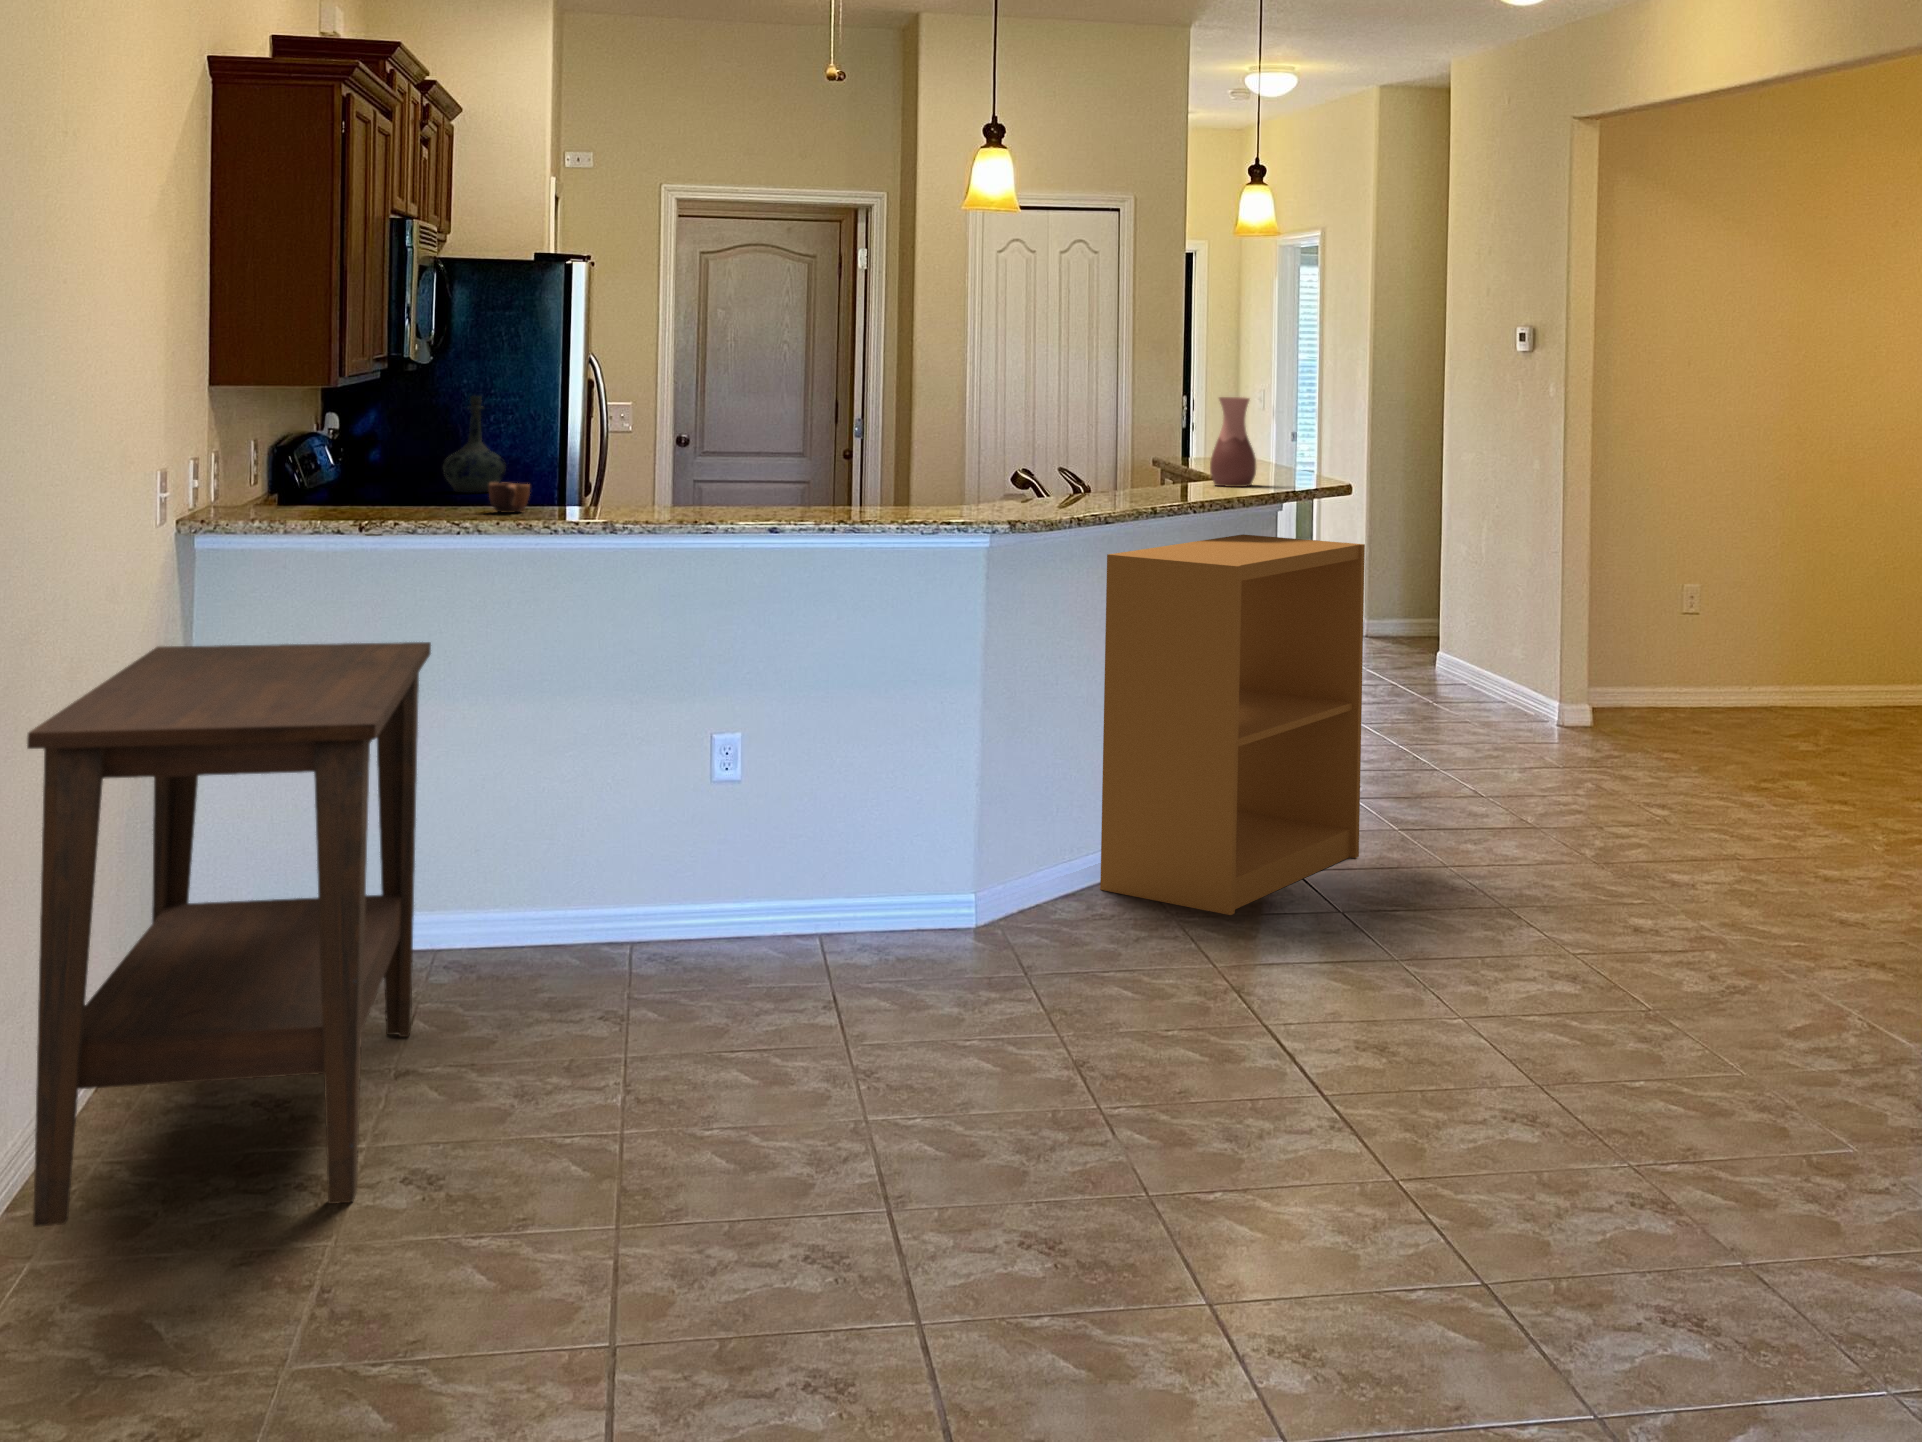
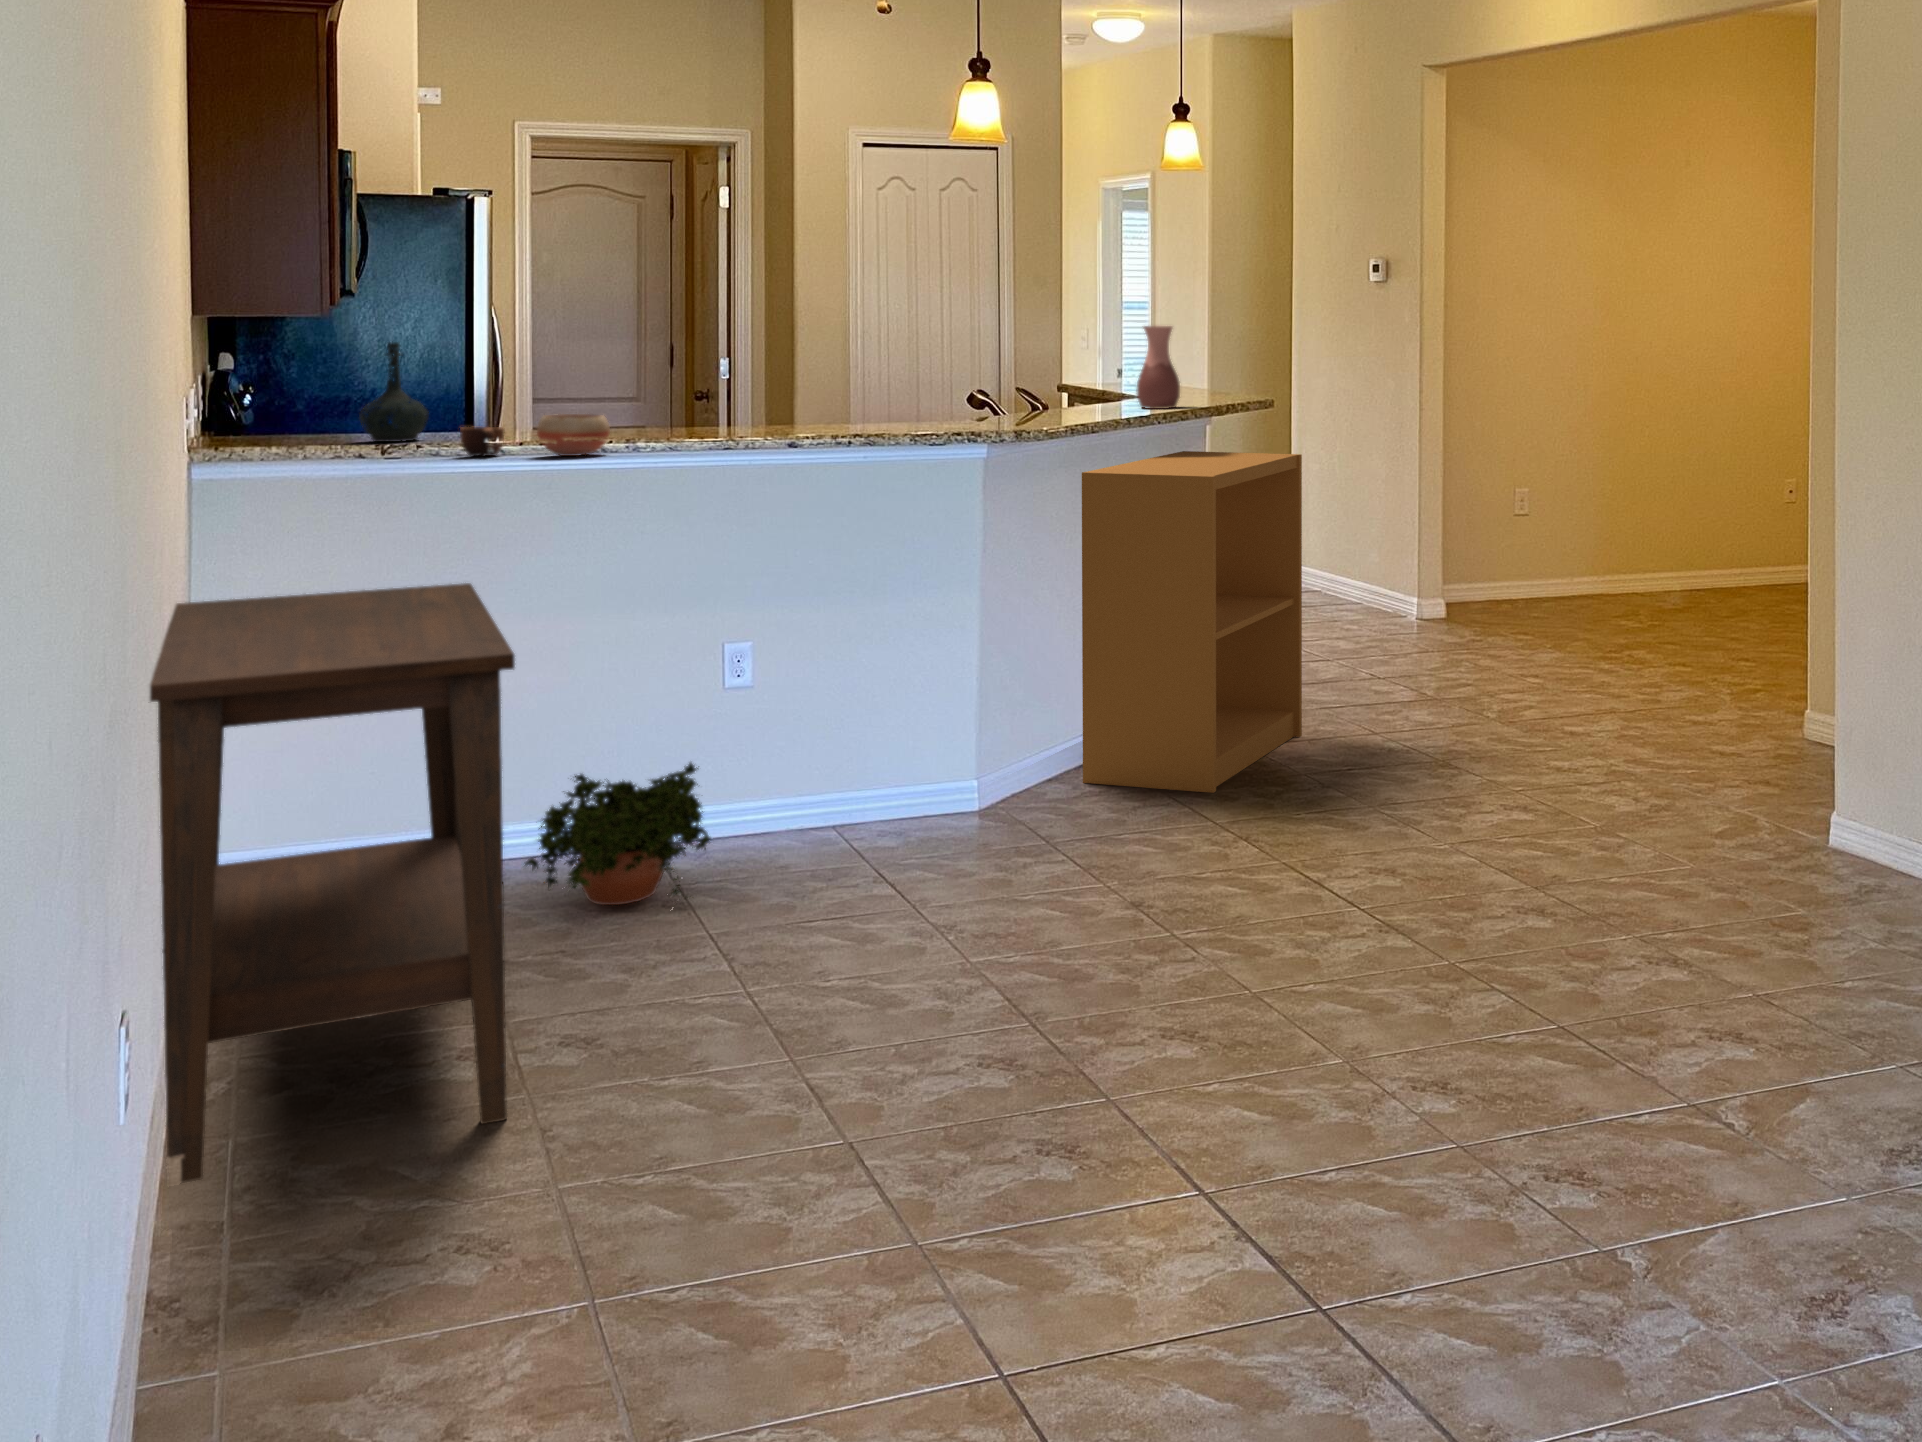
bowl: none [551,474,620,516] -> present [537,414,610,456]
potted plant: none [494,834,680,990] -> present [525,762,710,905]

